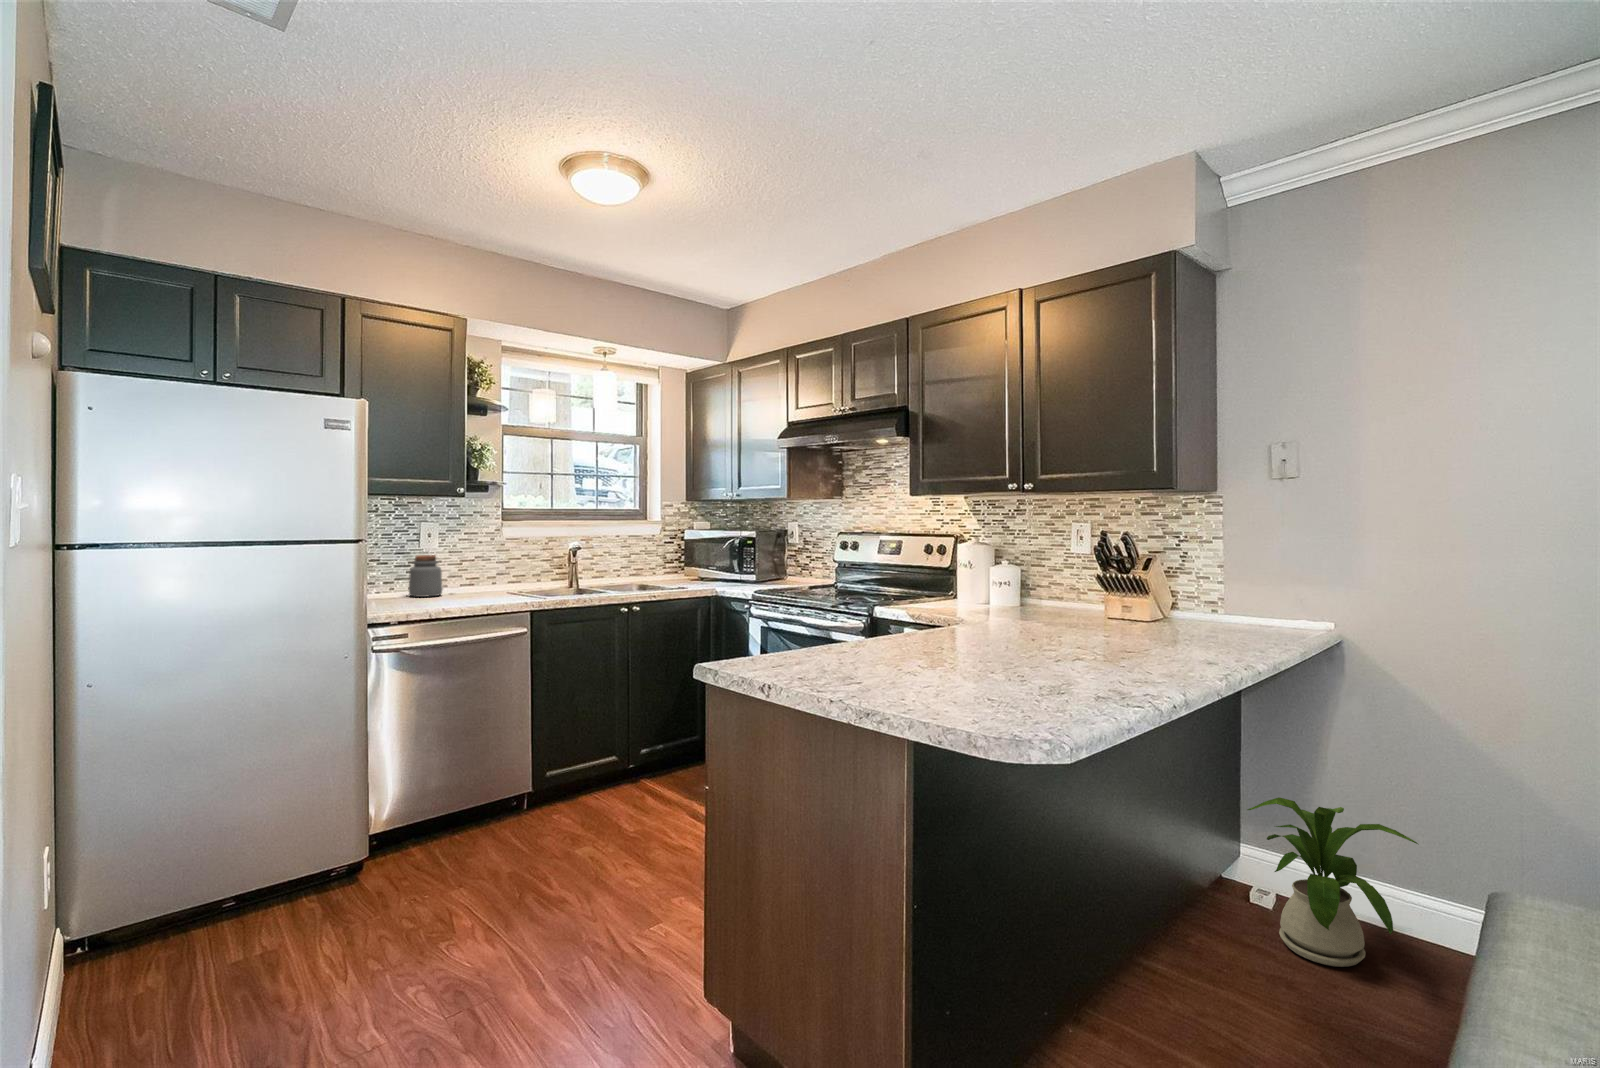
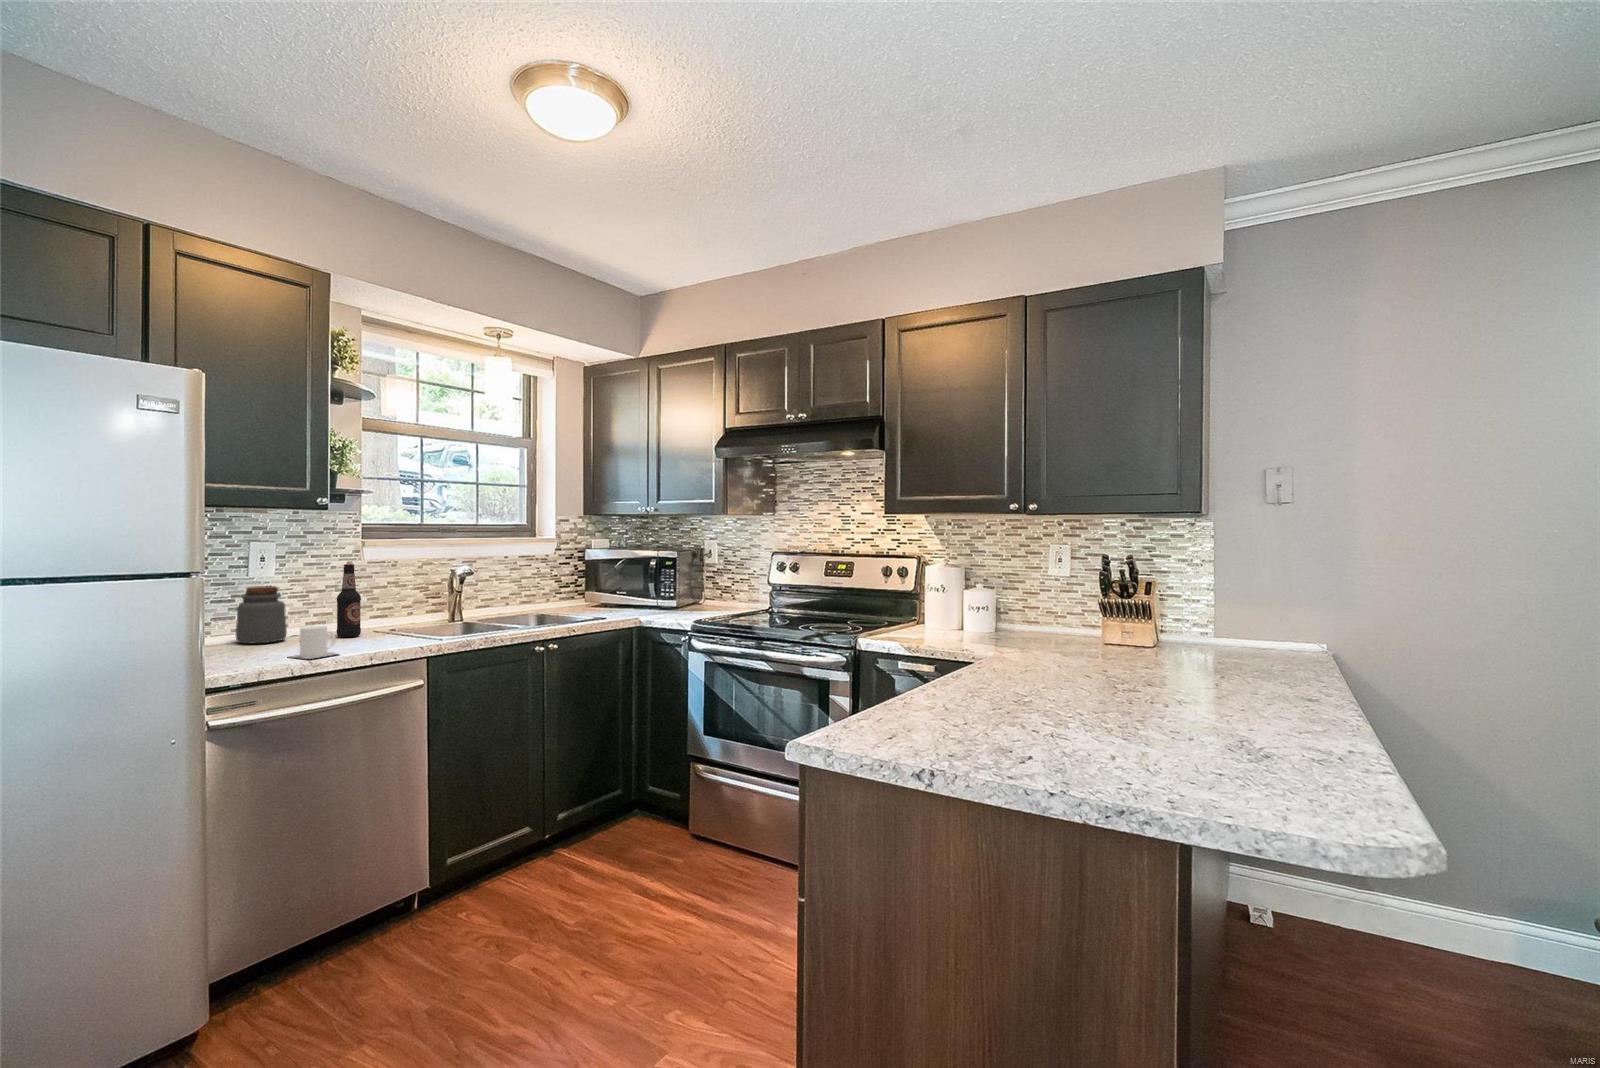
bottle: none [476,540,494,595] -> present [337,564,361,637]
mug: none [433,583,470,607] -> present [288,626,336,659]
house plant: present [1247,797,1418,967] -> none [1278,827,1458,999]

